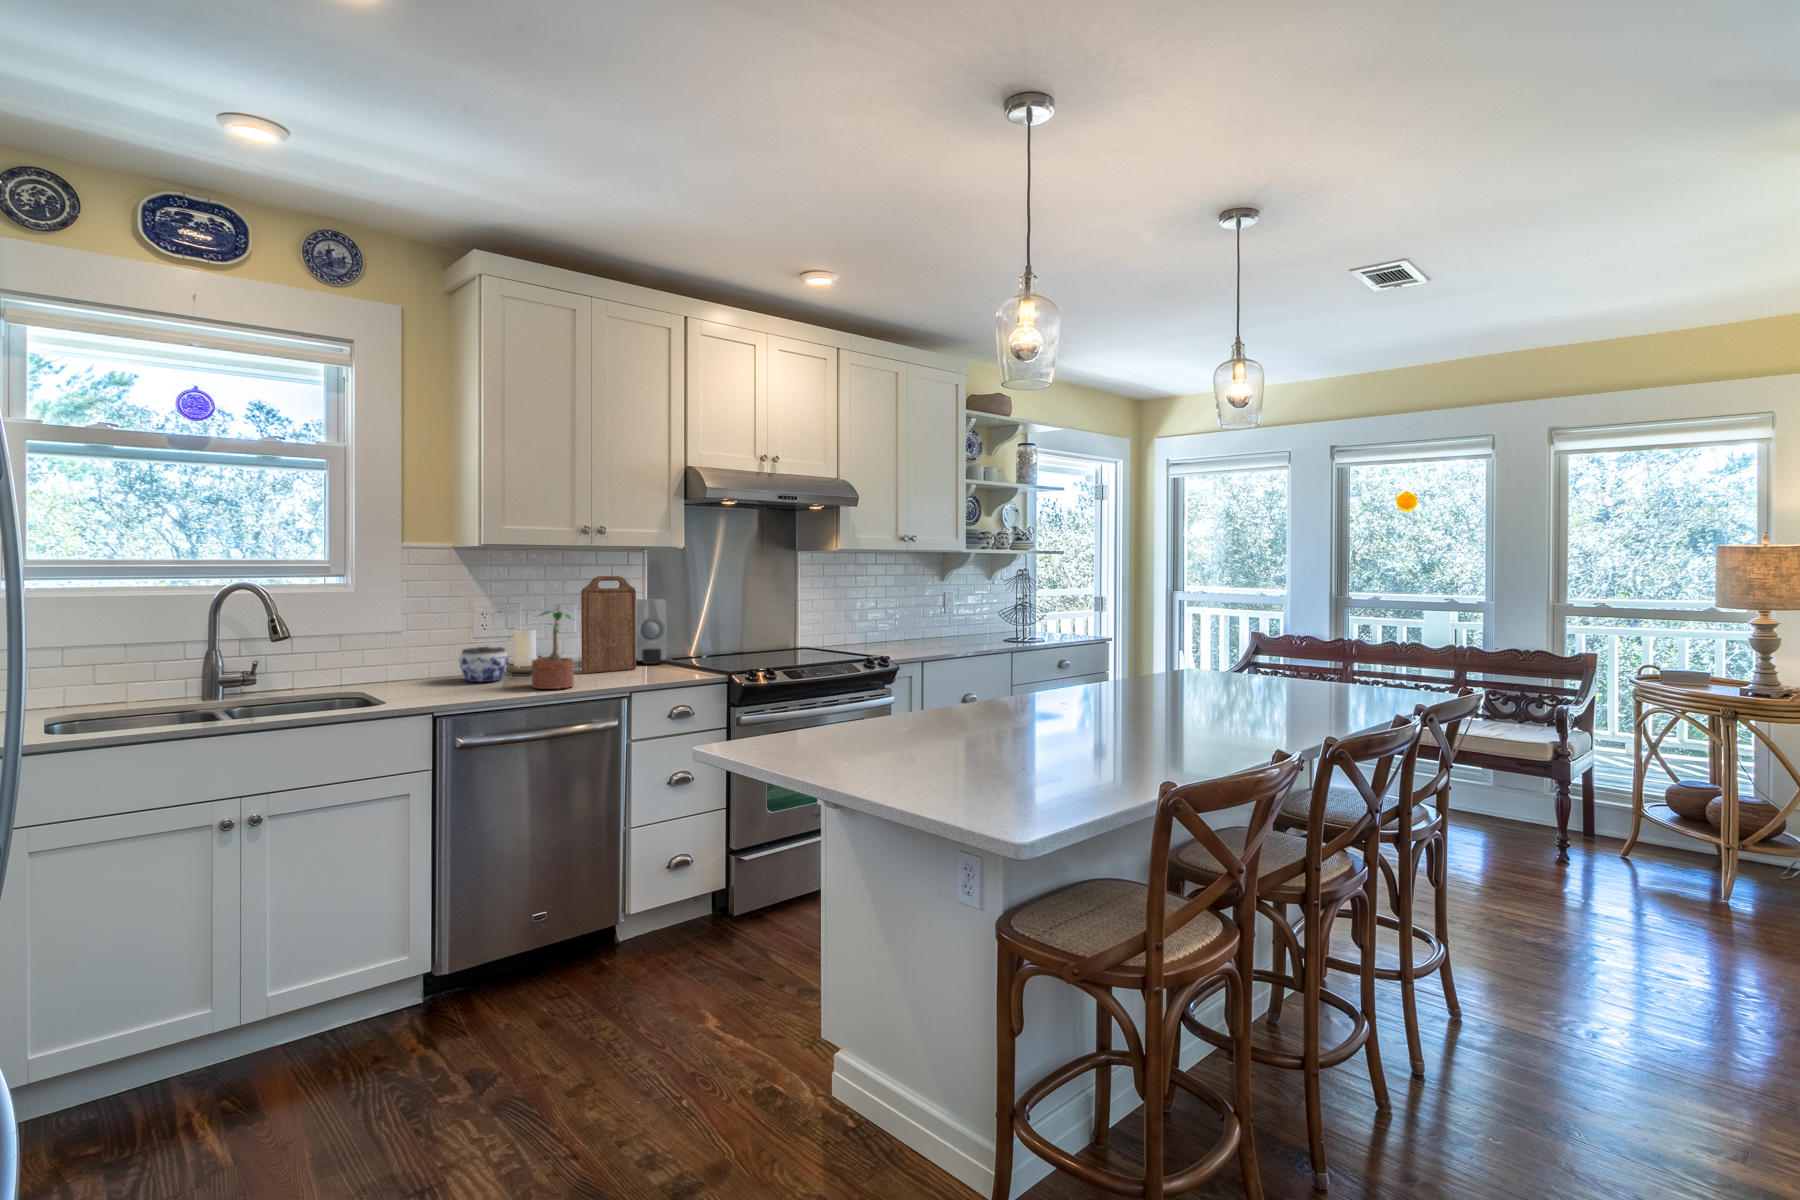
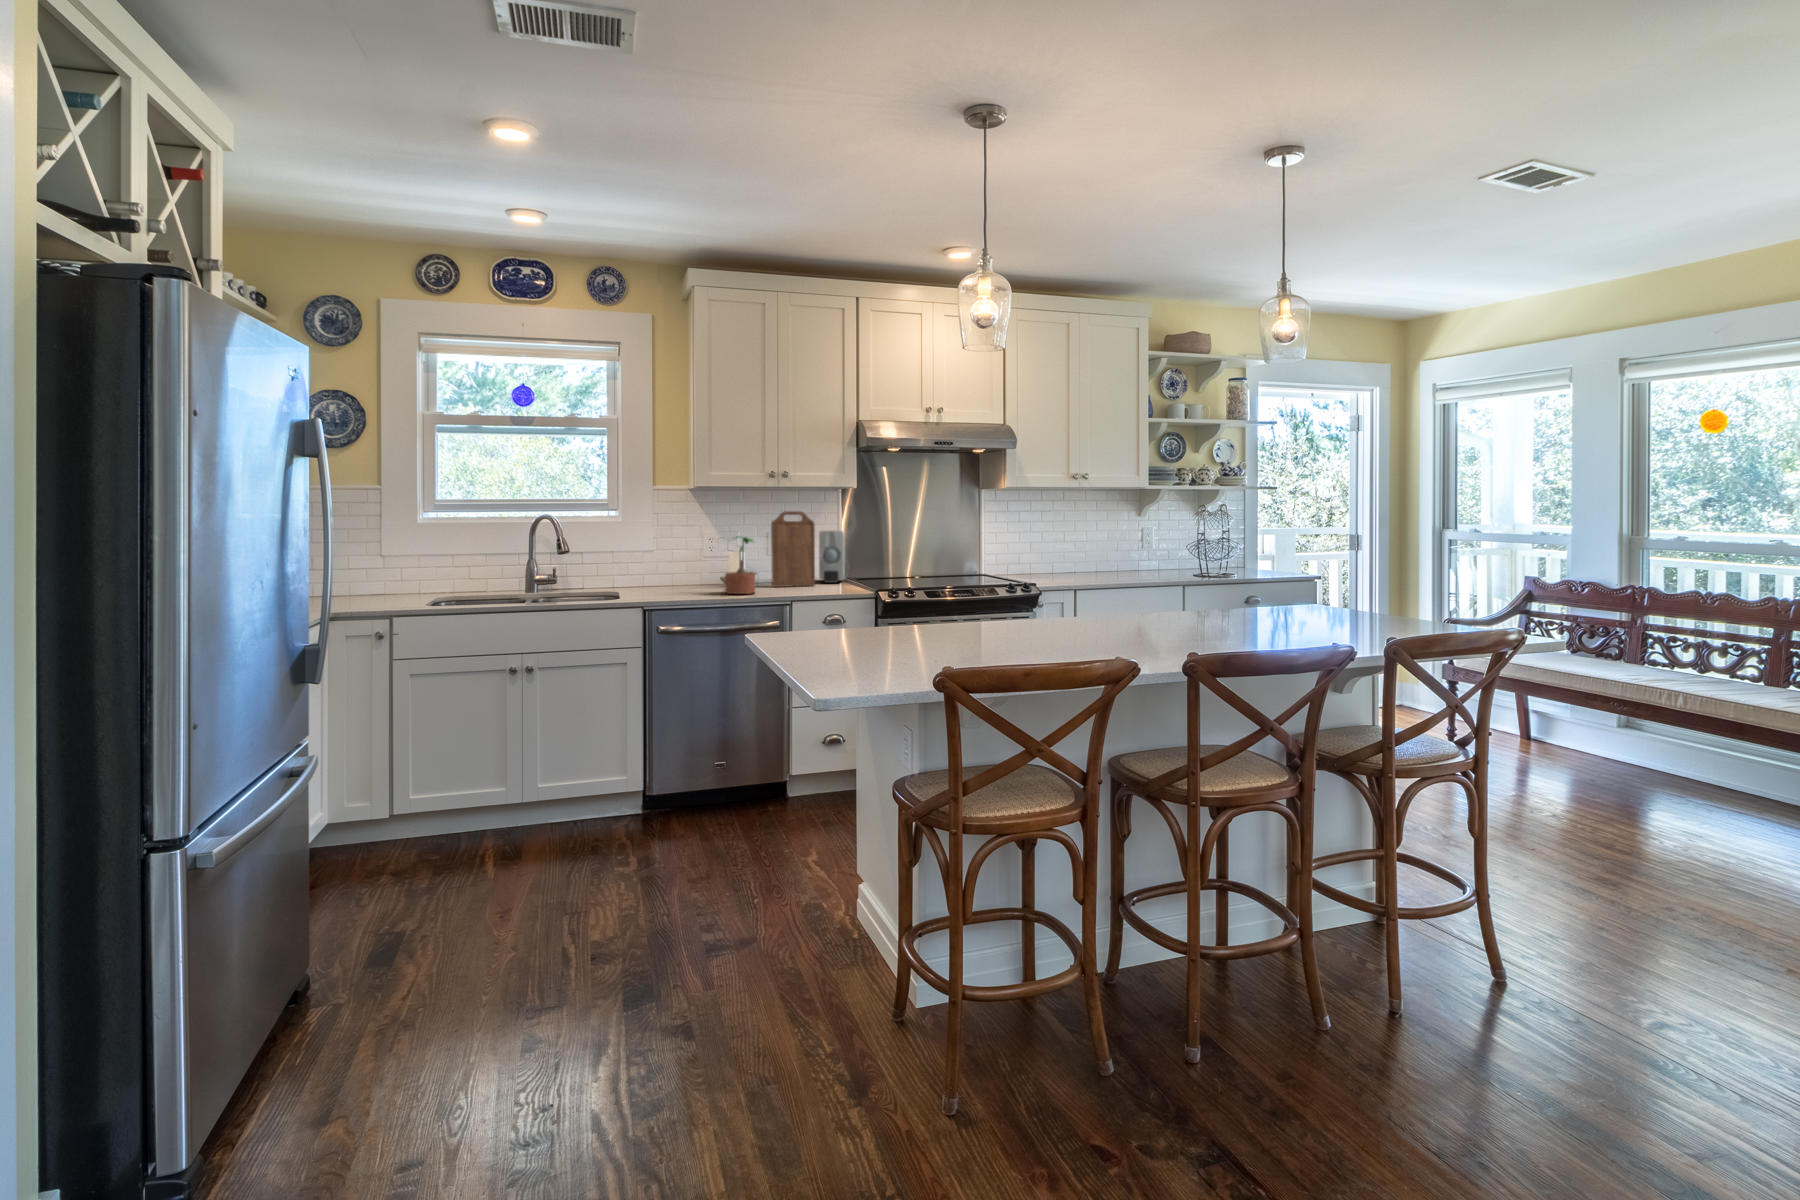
jar: present [459,647,508,682] -> none [683,564,717,589]

